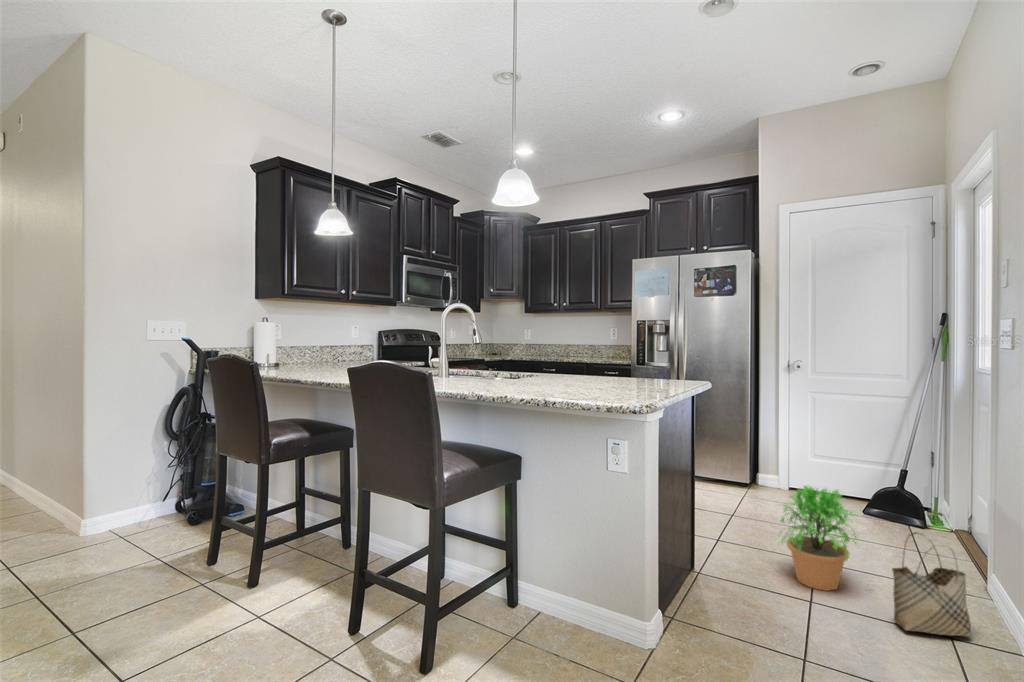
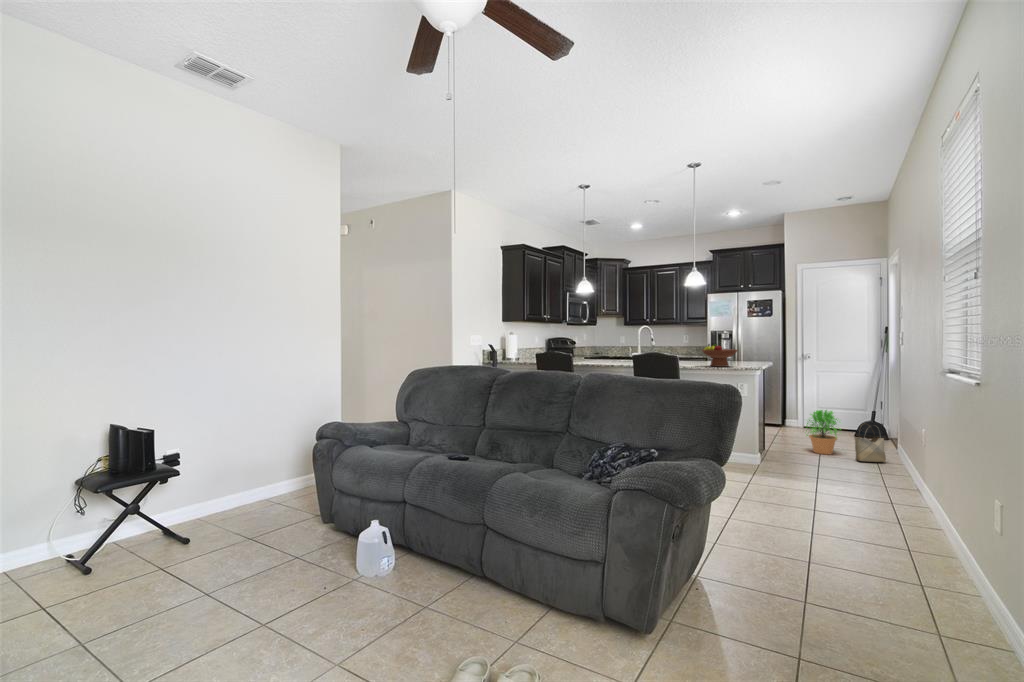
fruit bowl: none [520,336,606,395] -> present [702,344,738,367]

